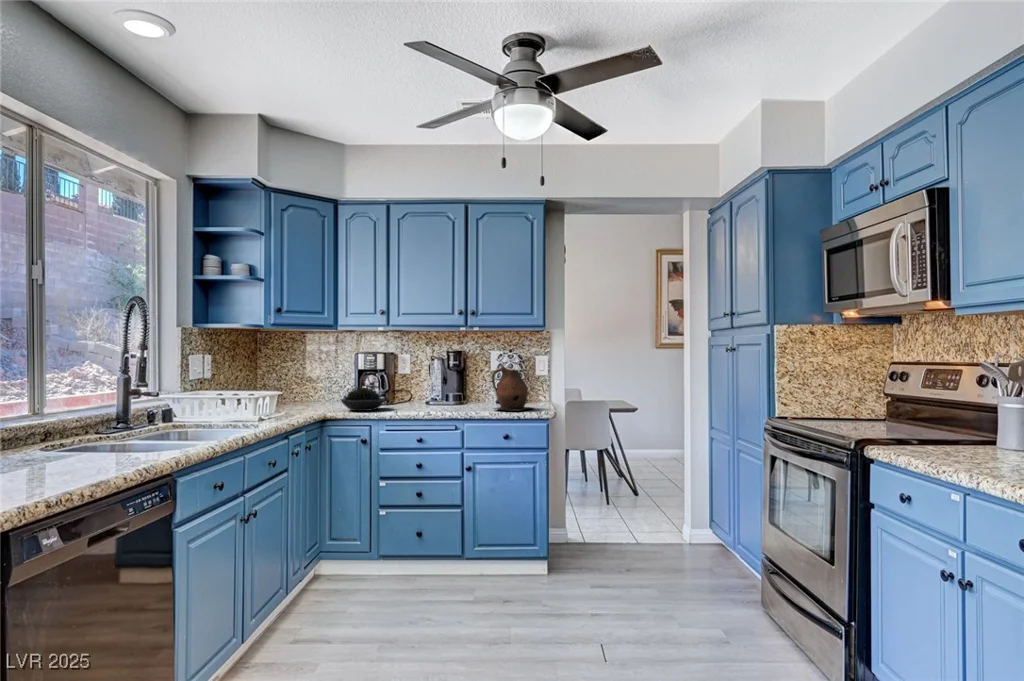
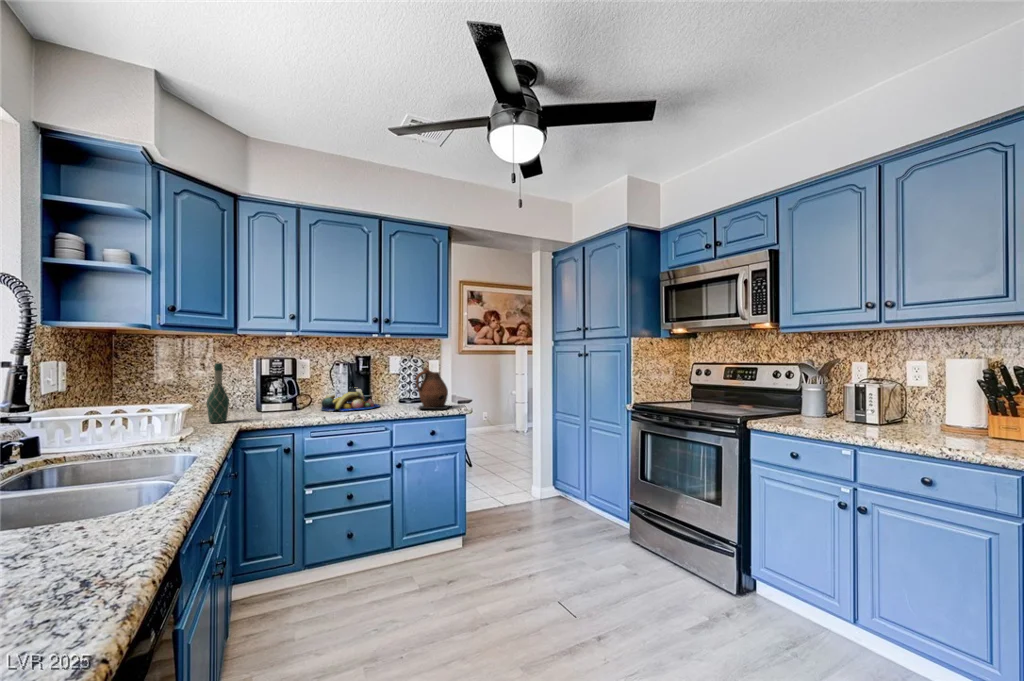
wine bottle: none [306,357,323,410] -> present [207,363,229,423]
fruit bowl: none [410,384,470,407] -> present [321,389,380,411]
succulent plant: present [341,387,386,411] -> none [254,394,305,420]

